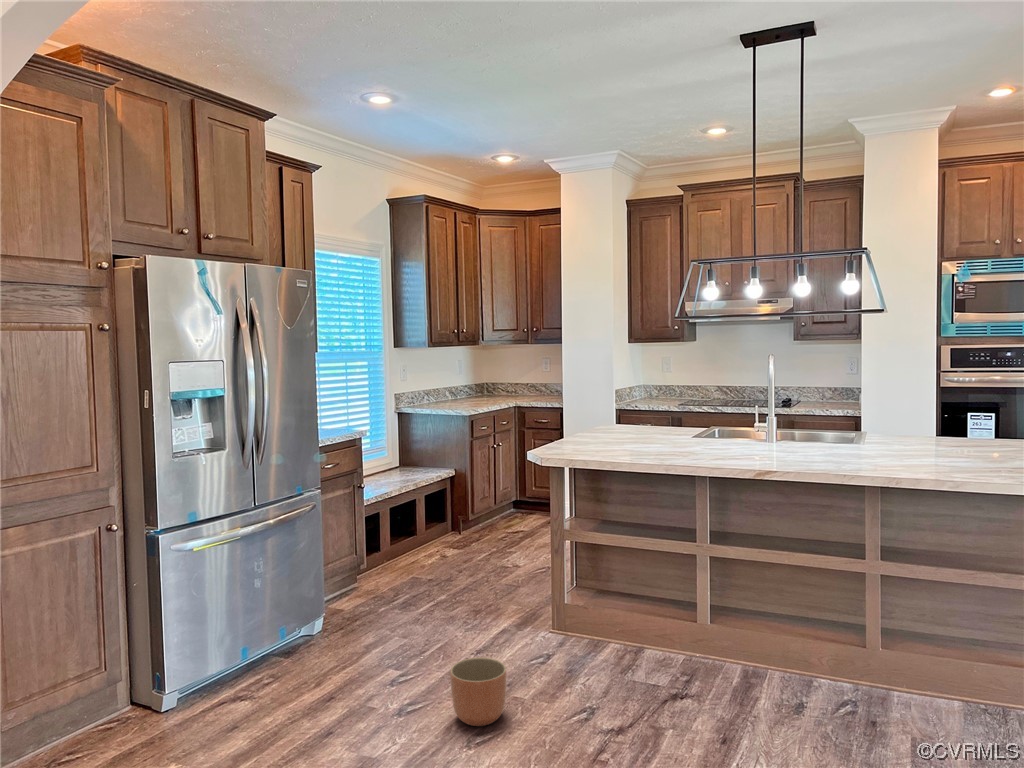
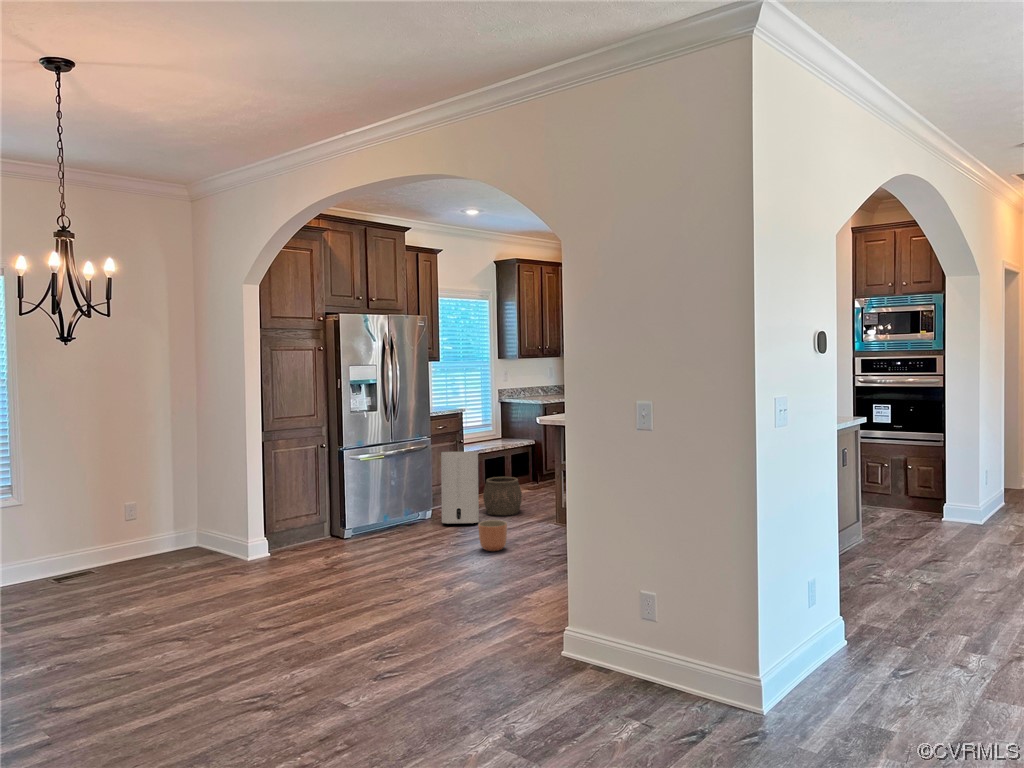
air purifier: none [344,512,415,648] -> present [441,452,479,524]
woven basket: none [409,545,476,617] -> present [483,477,522,516]

